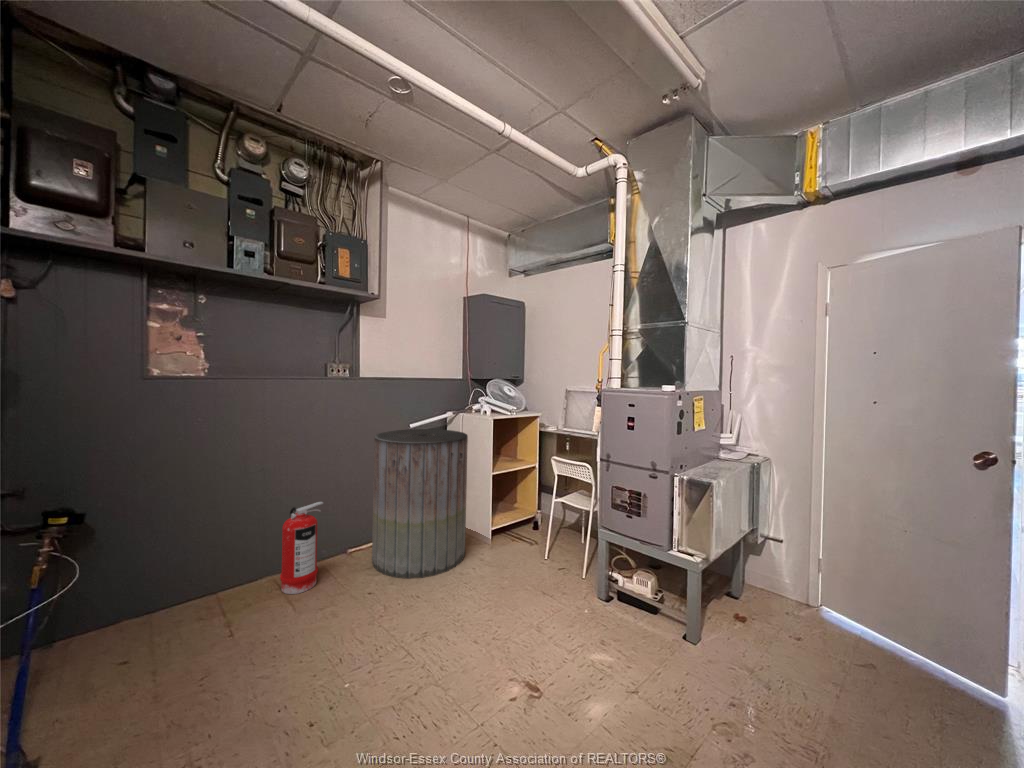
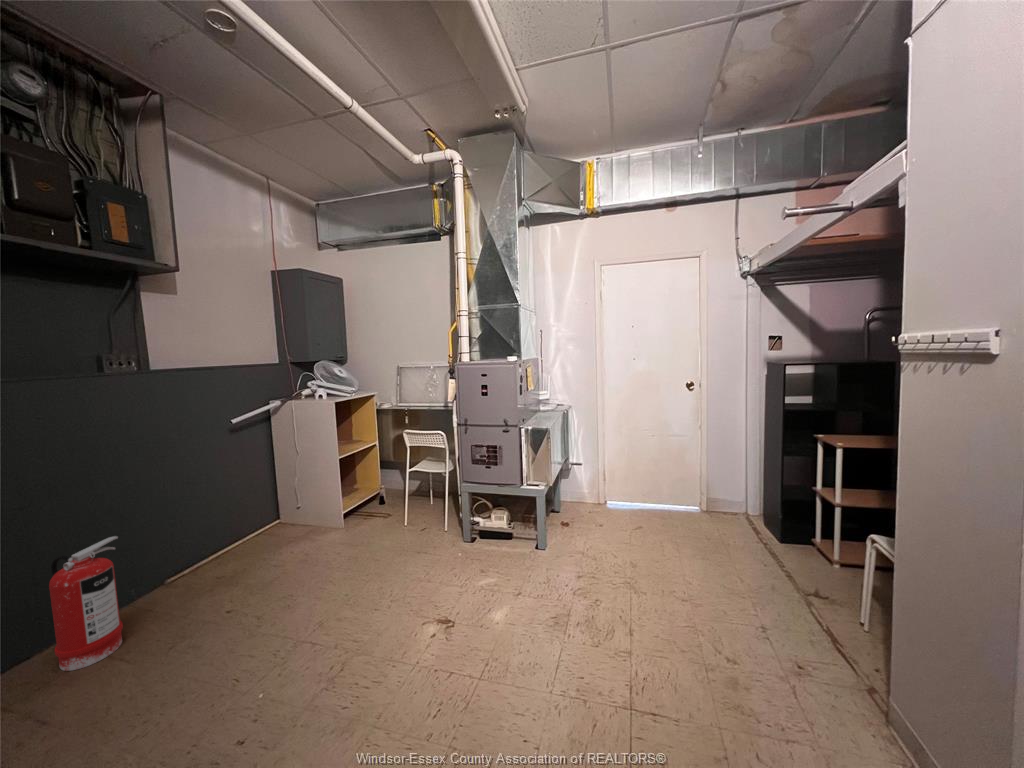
trash can: present [372,429,468,579] -> none [183,421,321,598]

